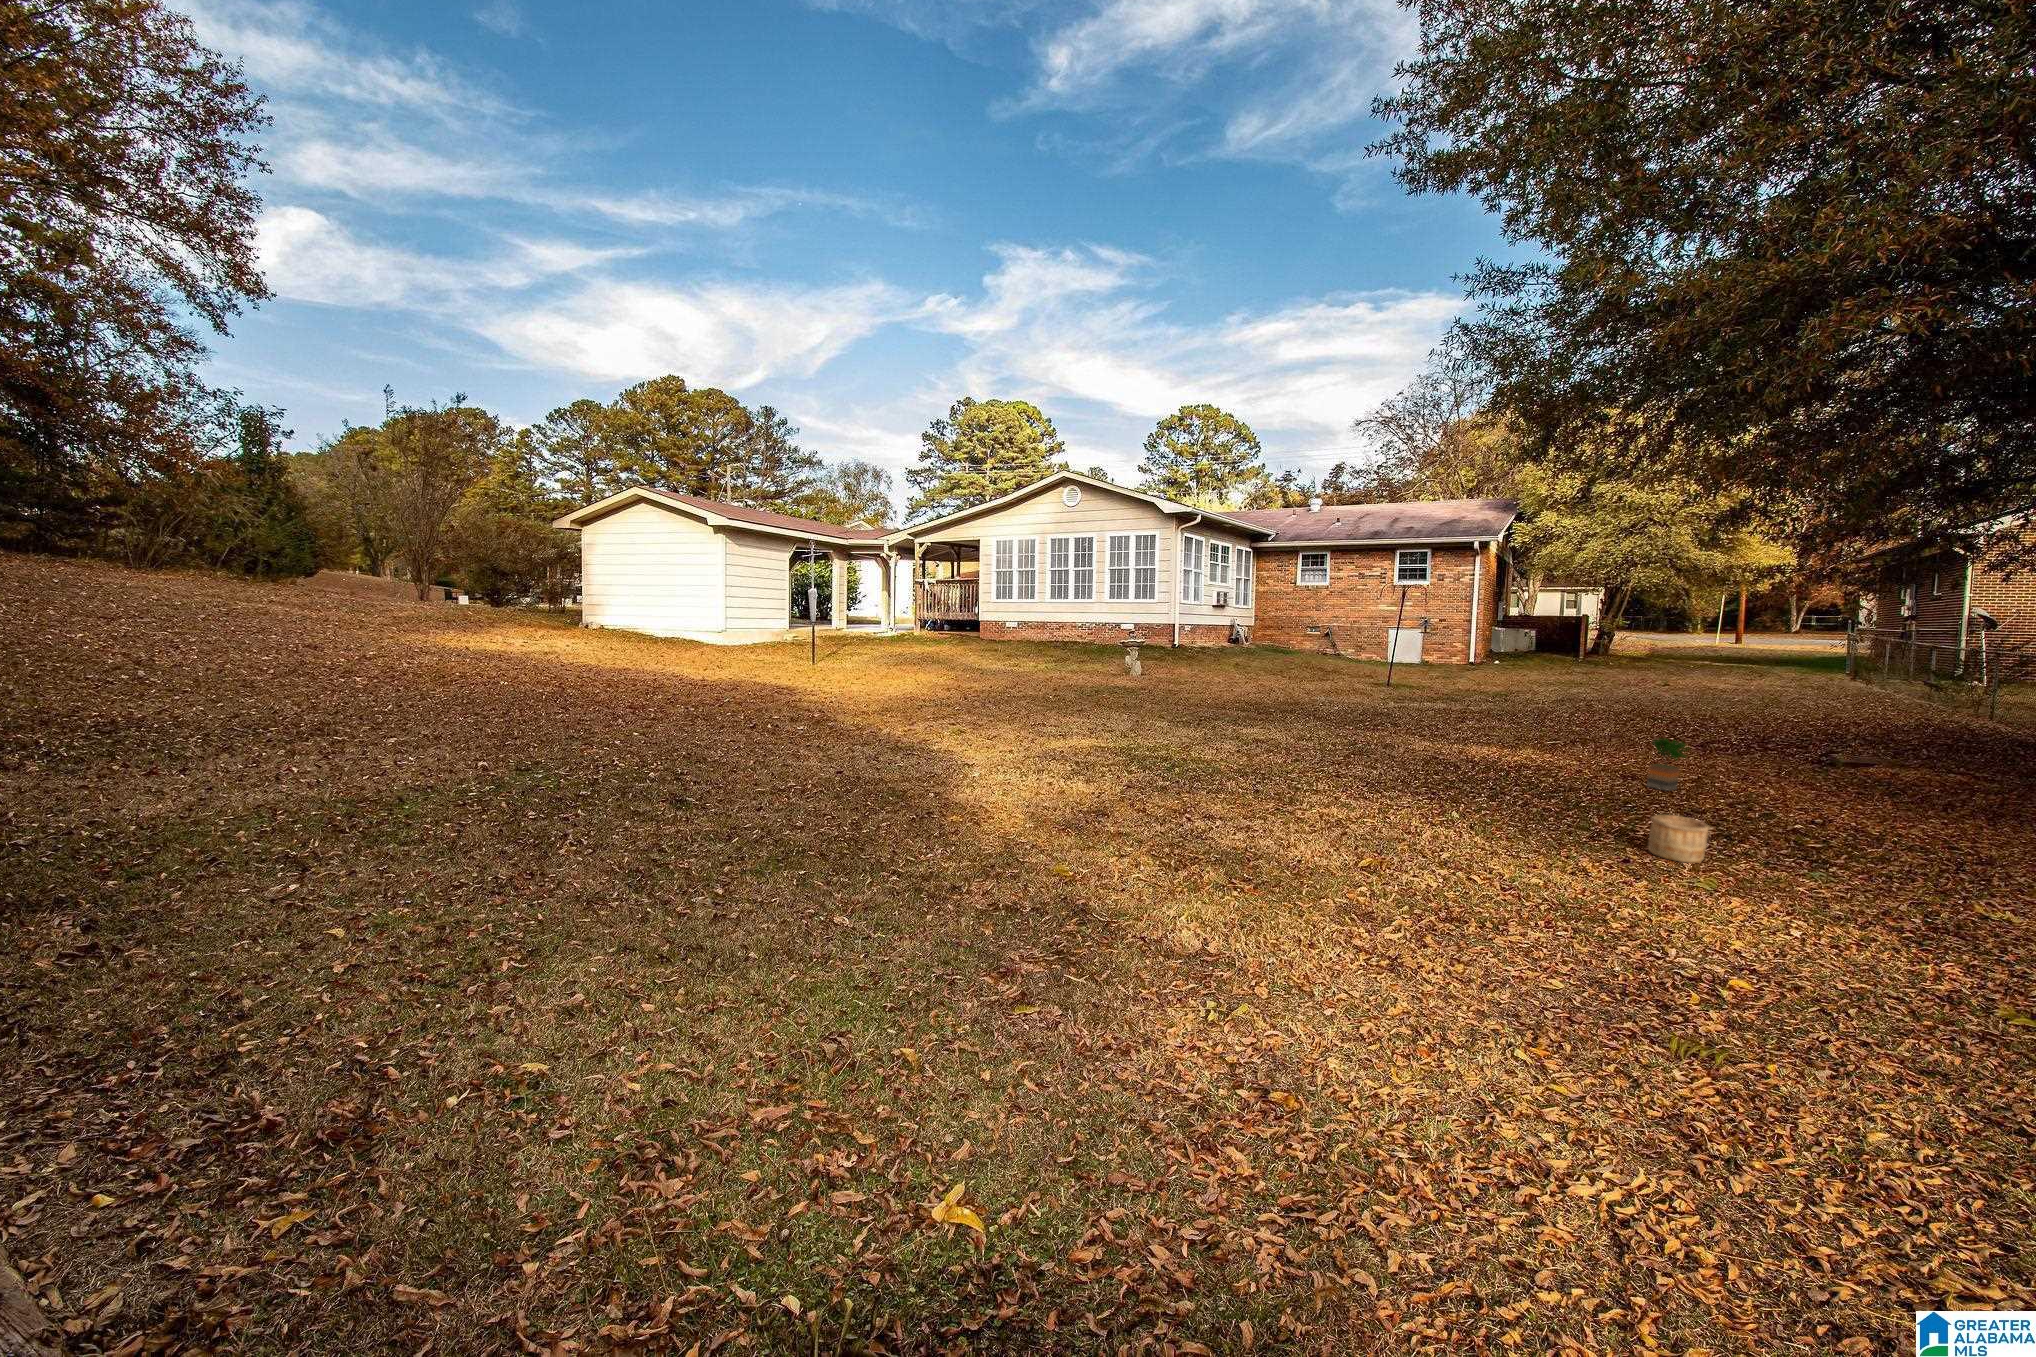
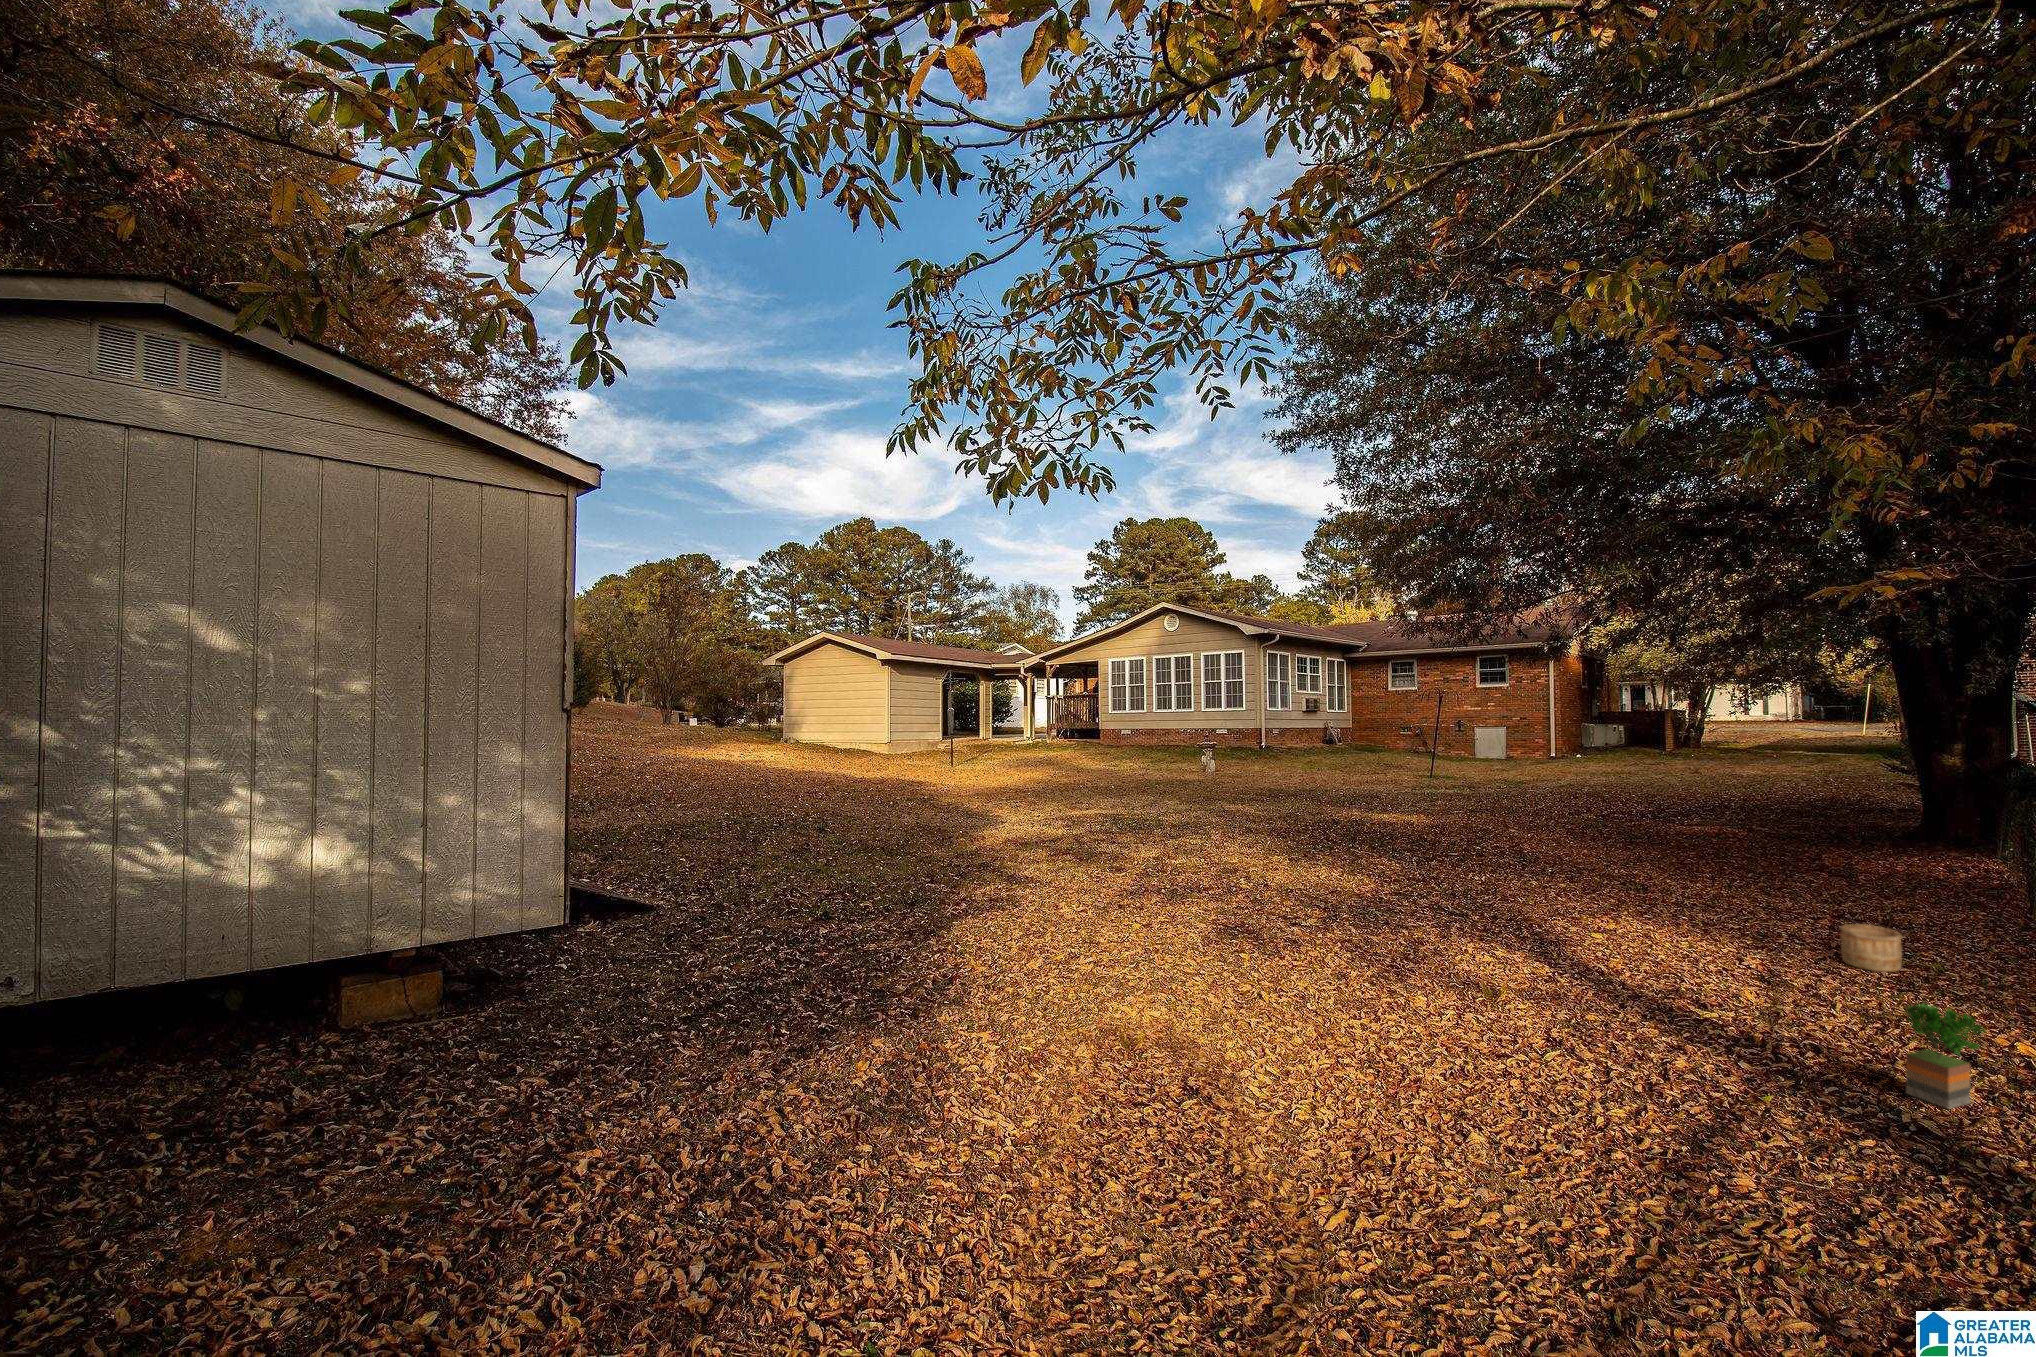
potted tree: present [1647,738,1690,791] -> present [1905,1003,1986,1109]

